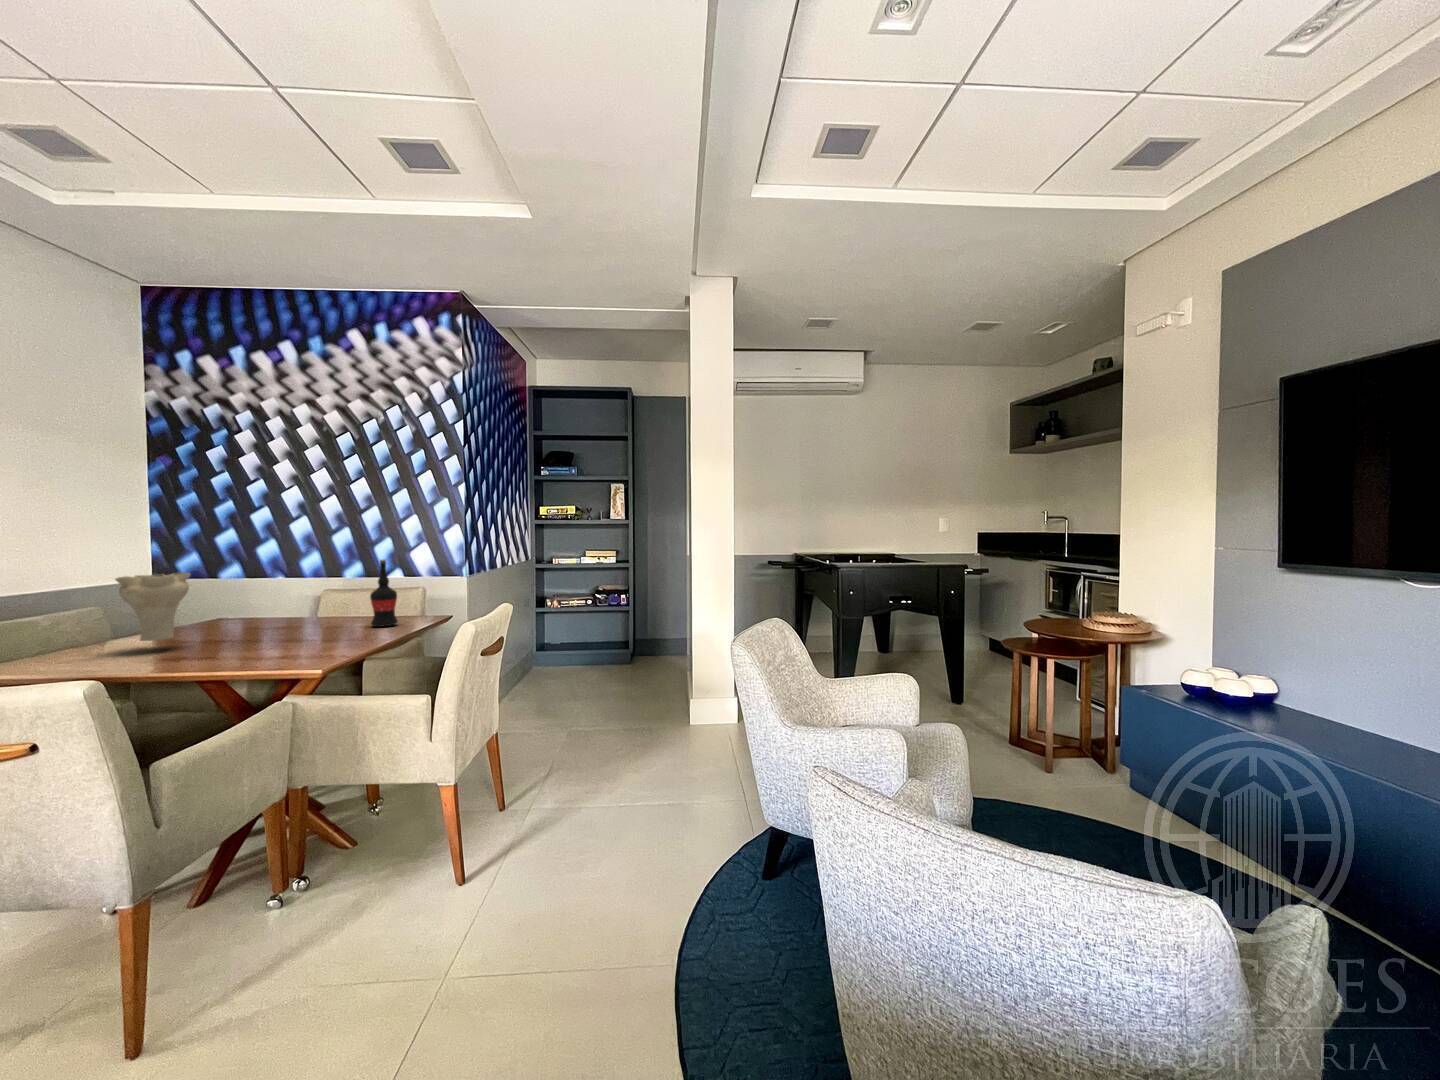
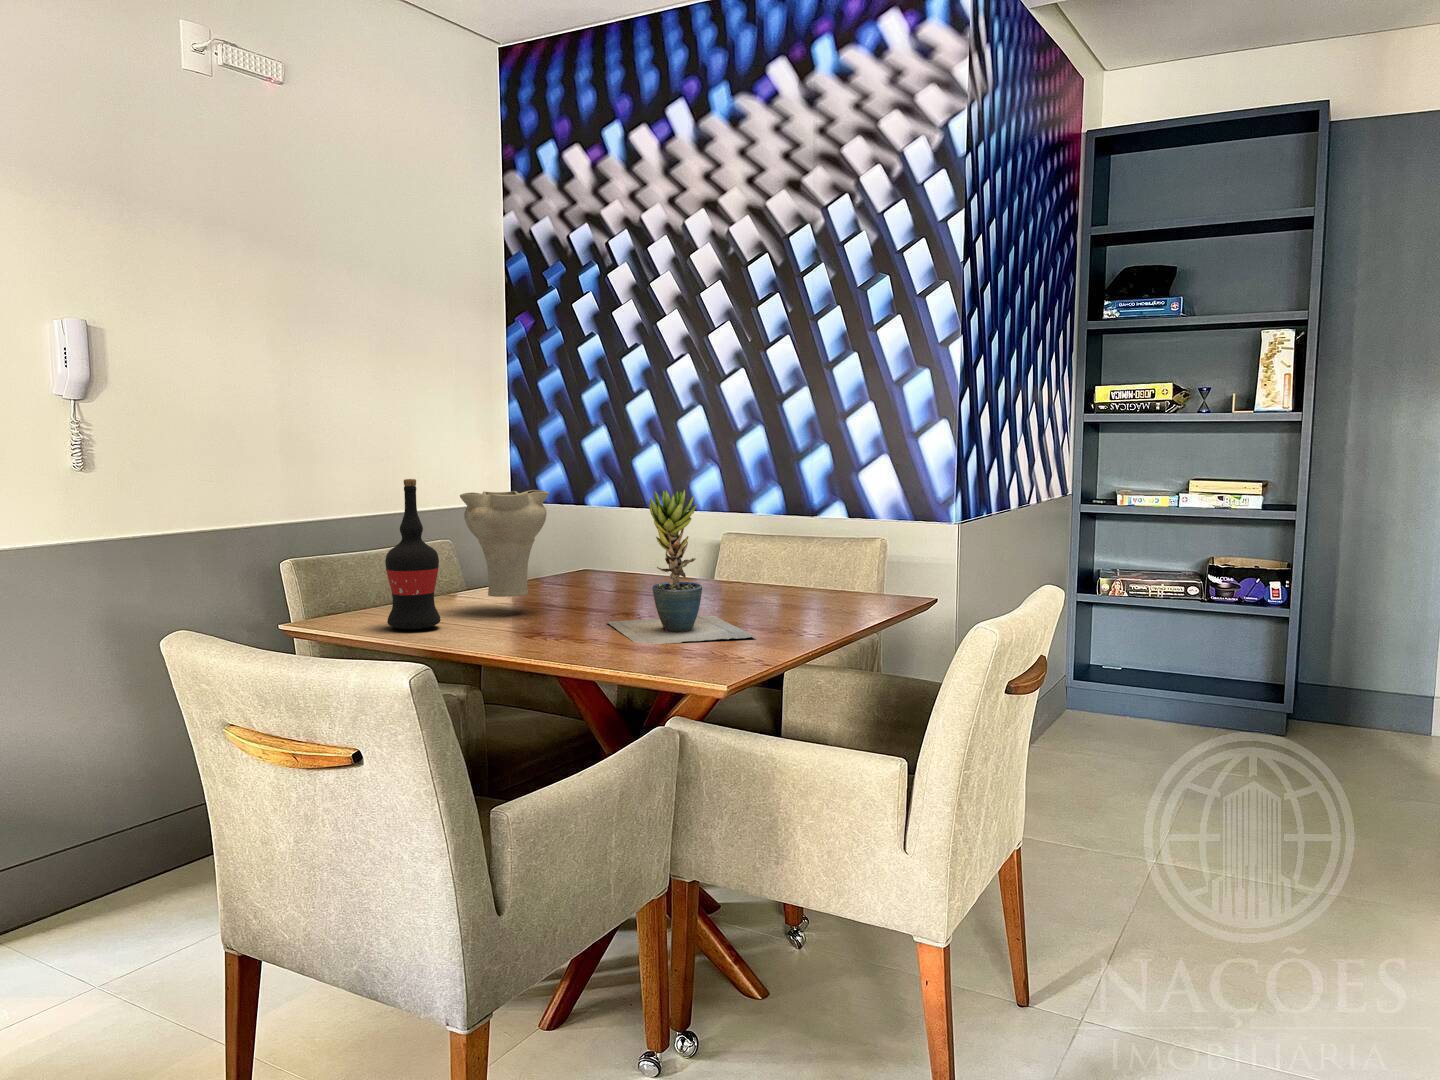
wine bottle: present [370,560,398,627] -> present [385,479,440,629]
potted plant: none [238,568,342,658] -> present [608,490,755,644]

